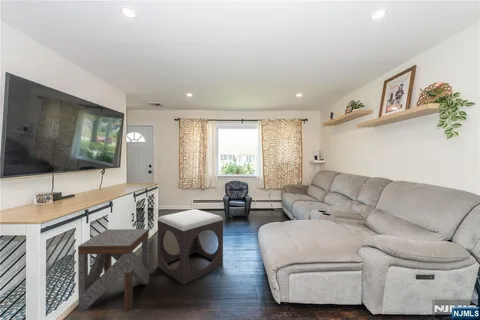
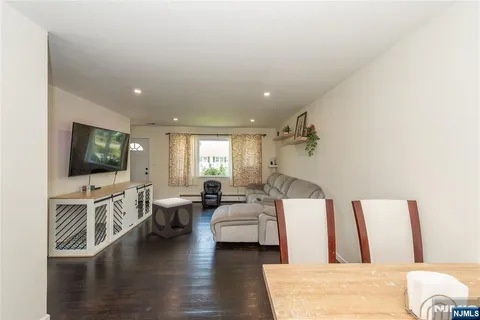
side table: present [78,229,149,311] -> none [109,207,147,248]

